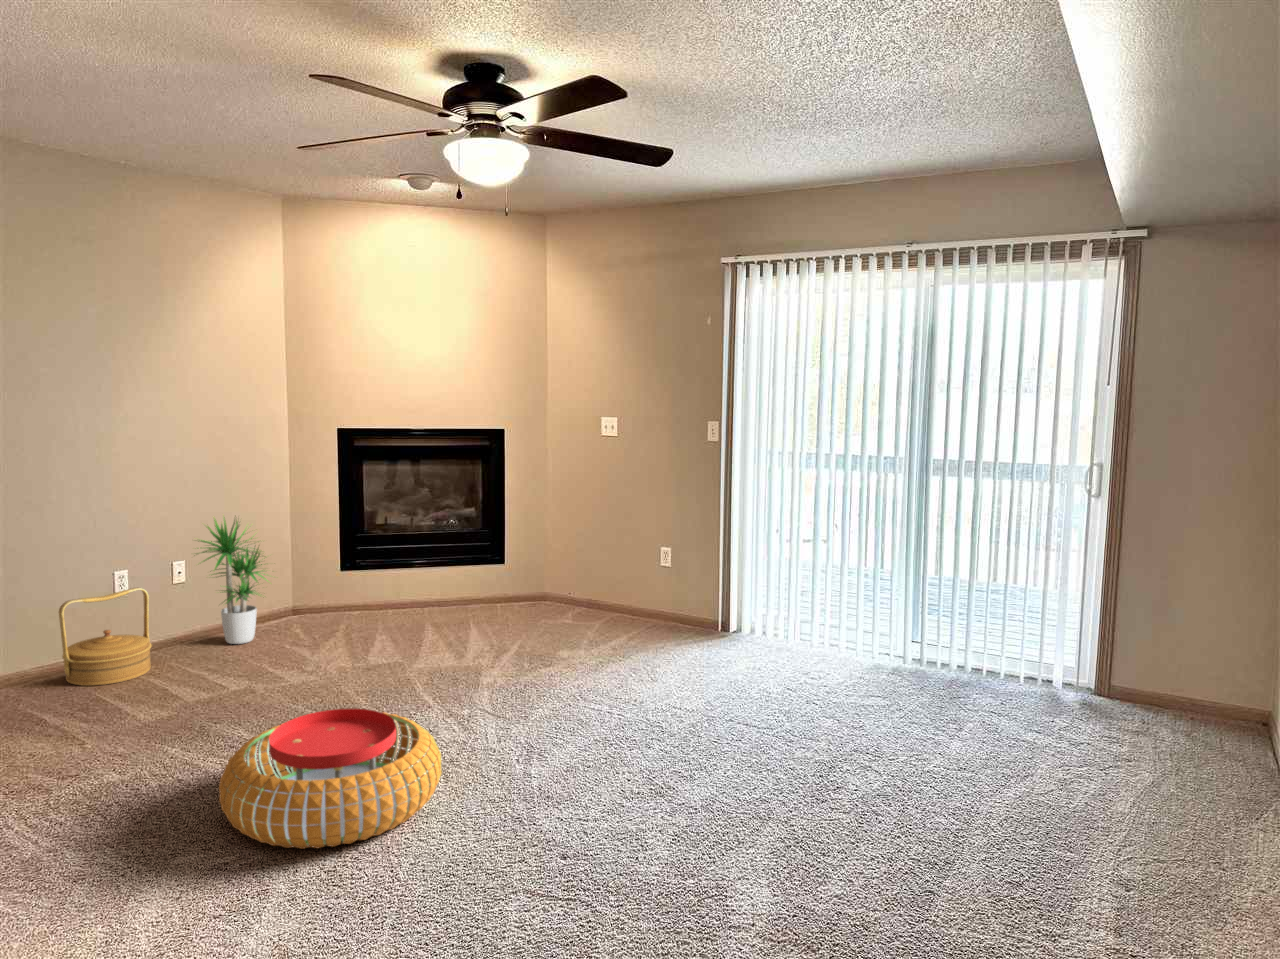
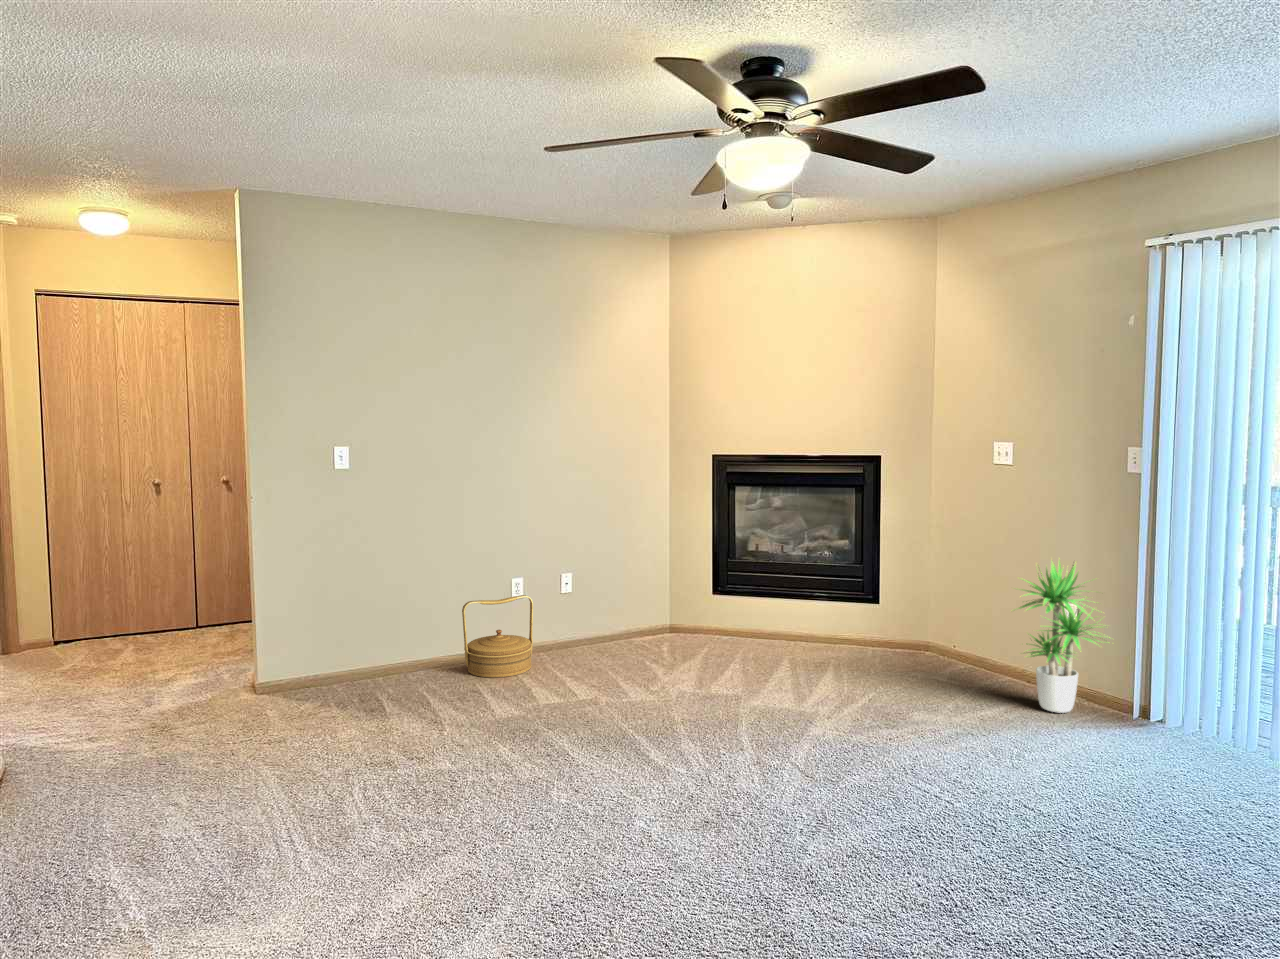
potted plant: present [197,518,266,644] -> present [1019,562,1110,713]
pouf: present [219,708,442,849] -> none [494,736,706,880]

